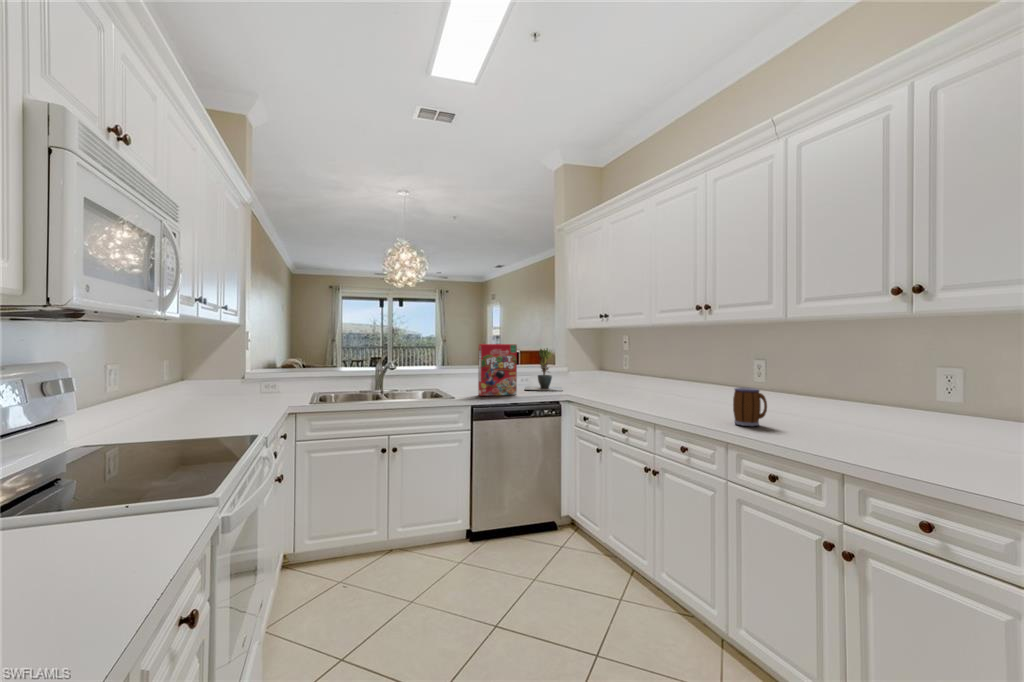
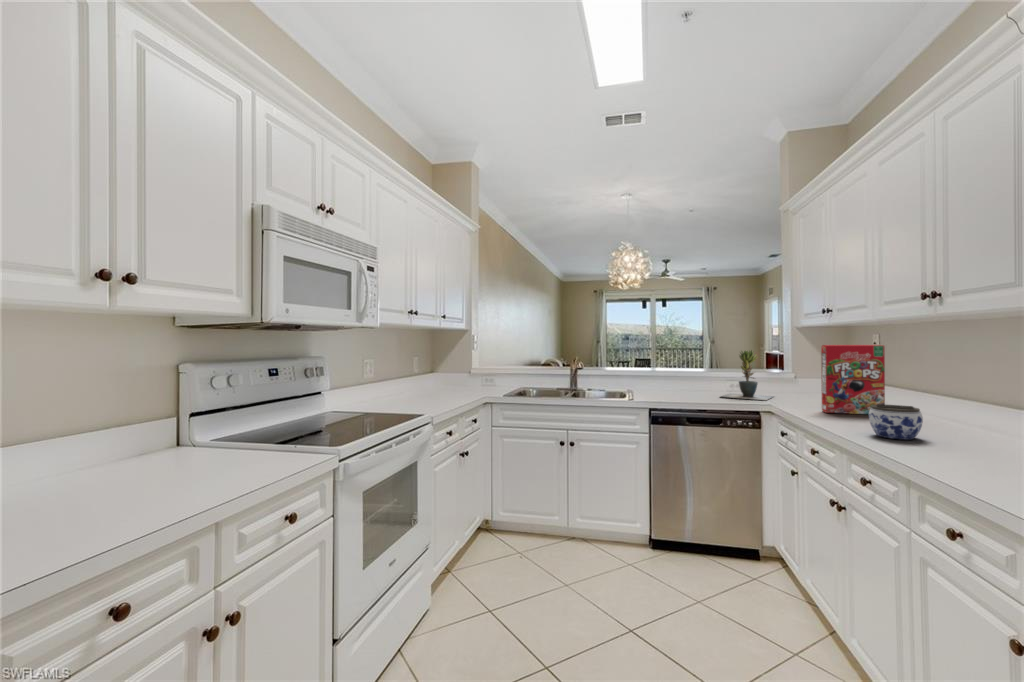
cereal box: present [478,344,517,396] -> present [821,345,885,414]
mug: present [733,387,767,426] -> none [929,406,984,462]
jar: none [674,389,707,414] -> present [869,404,923,440]

